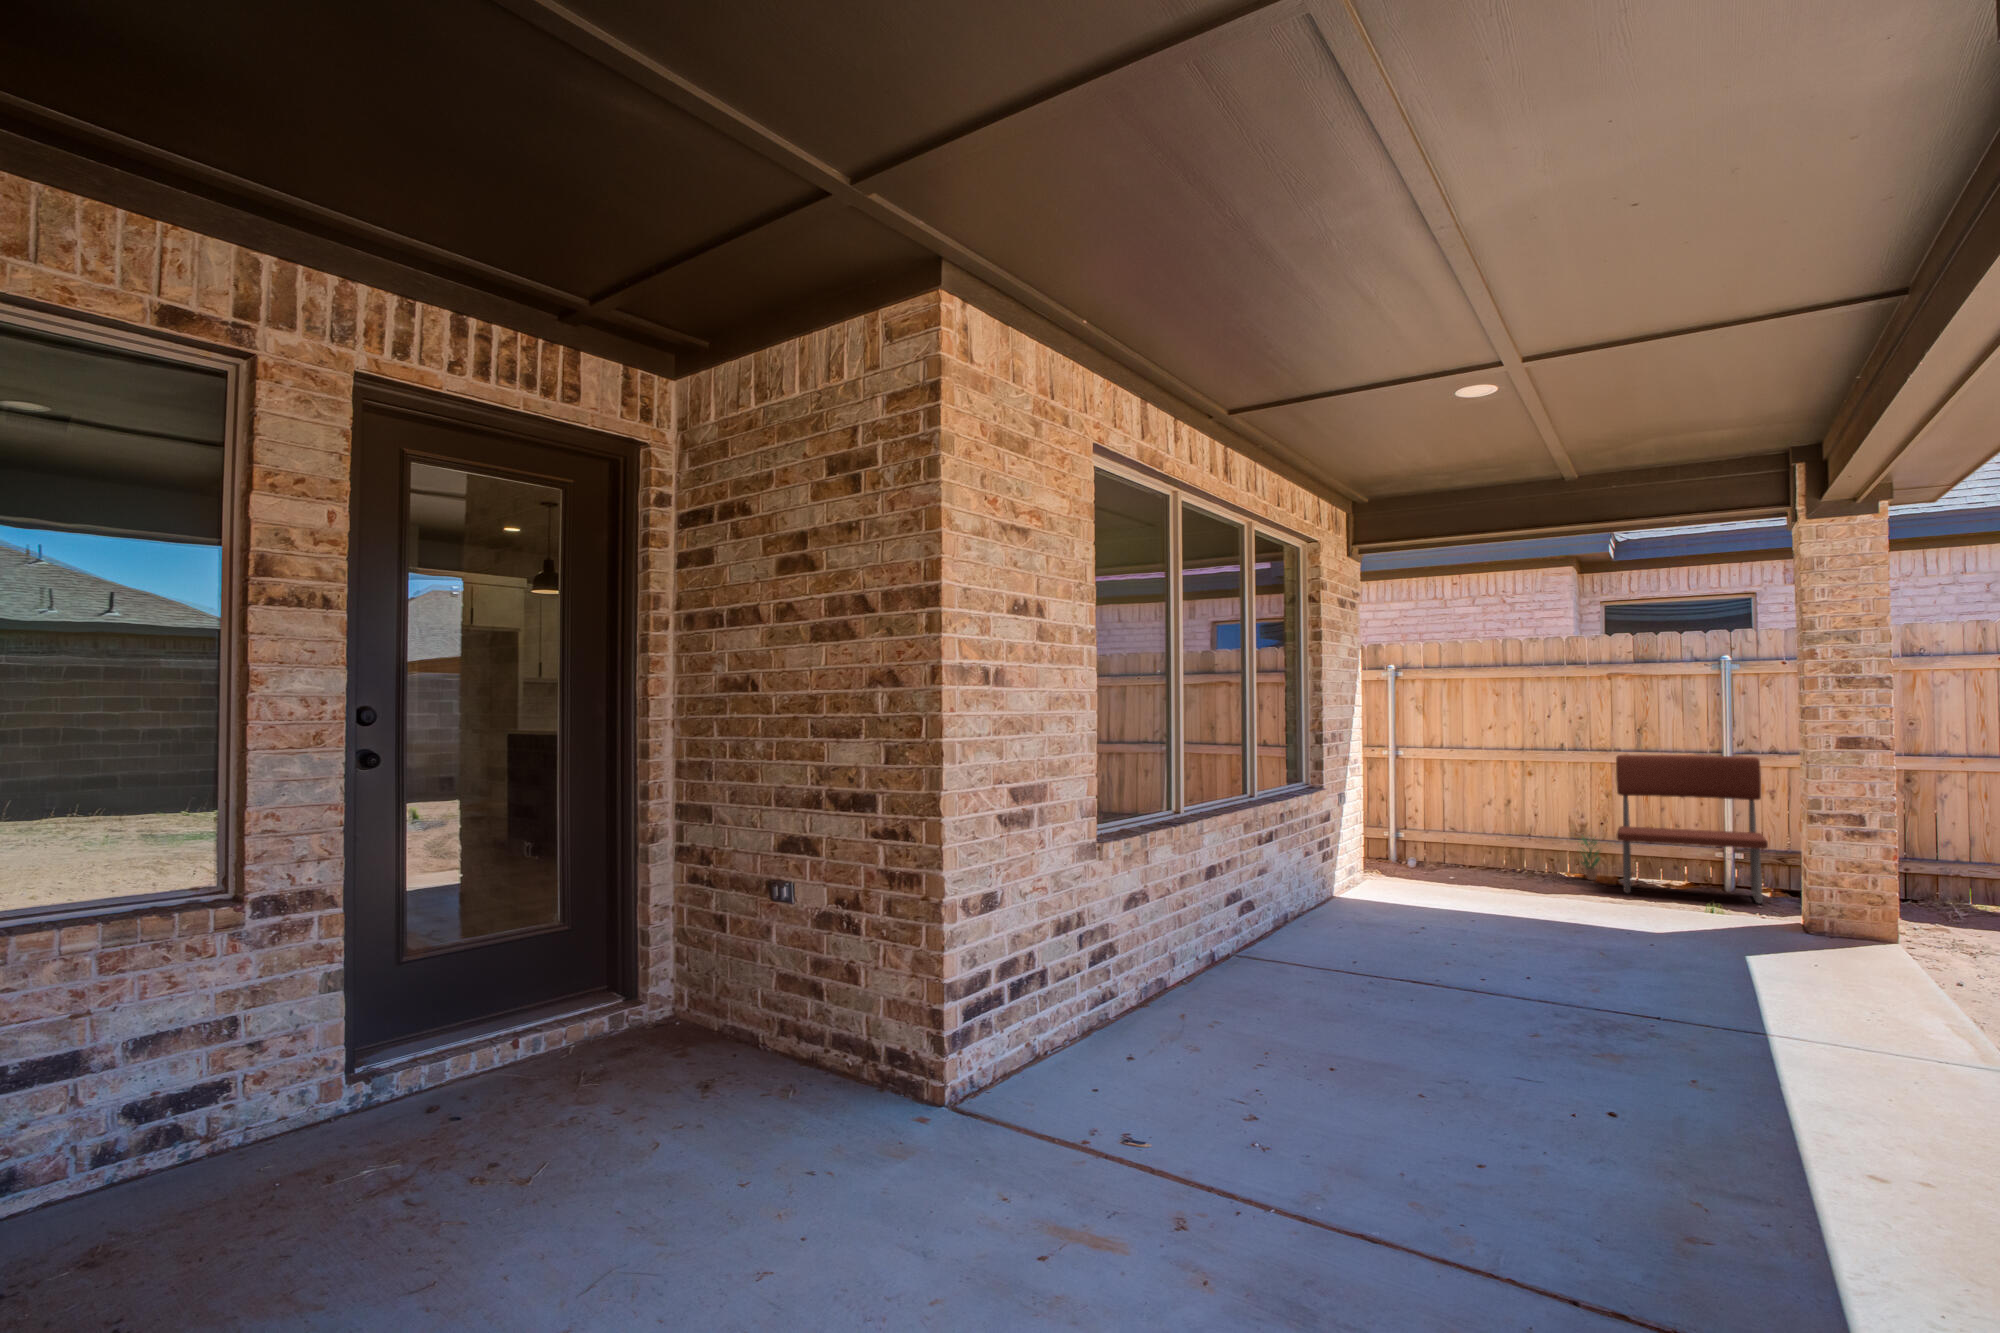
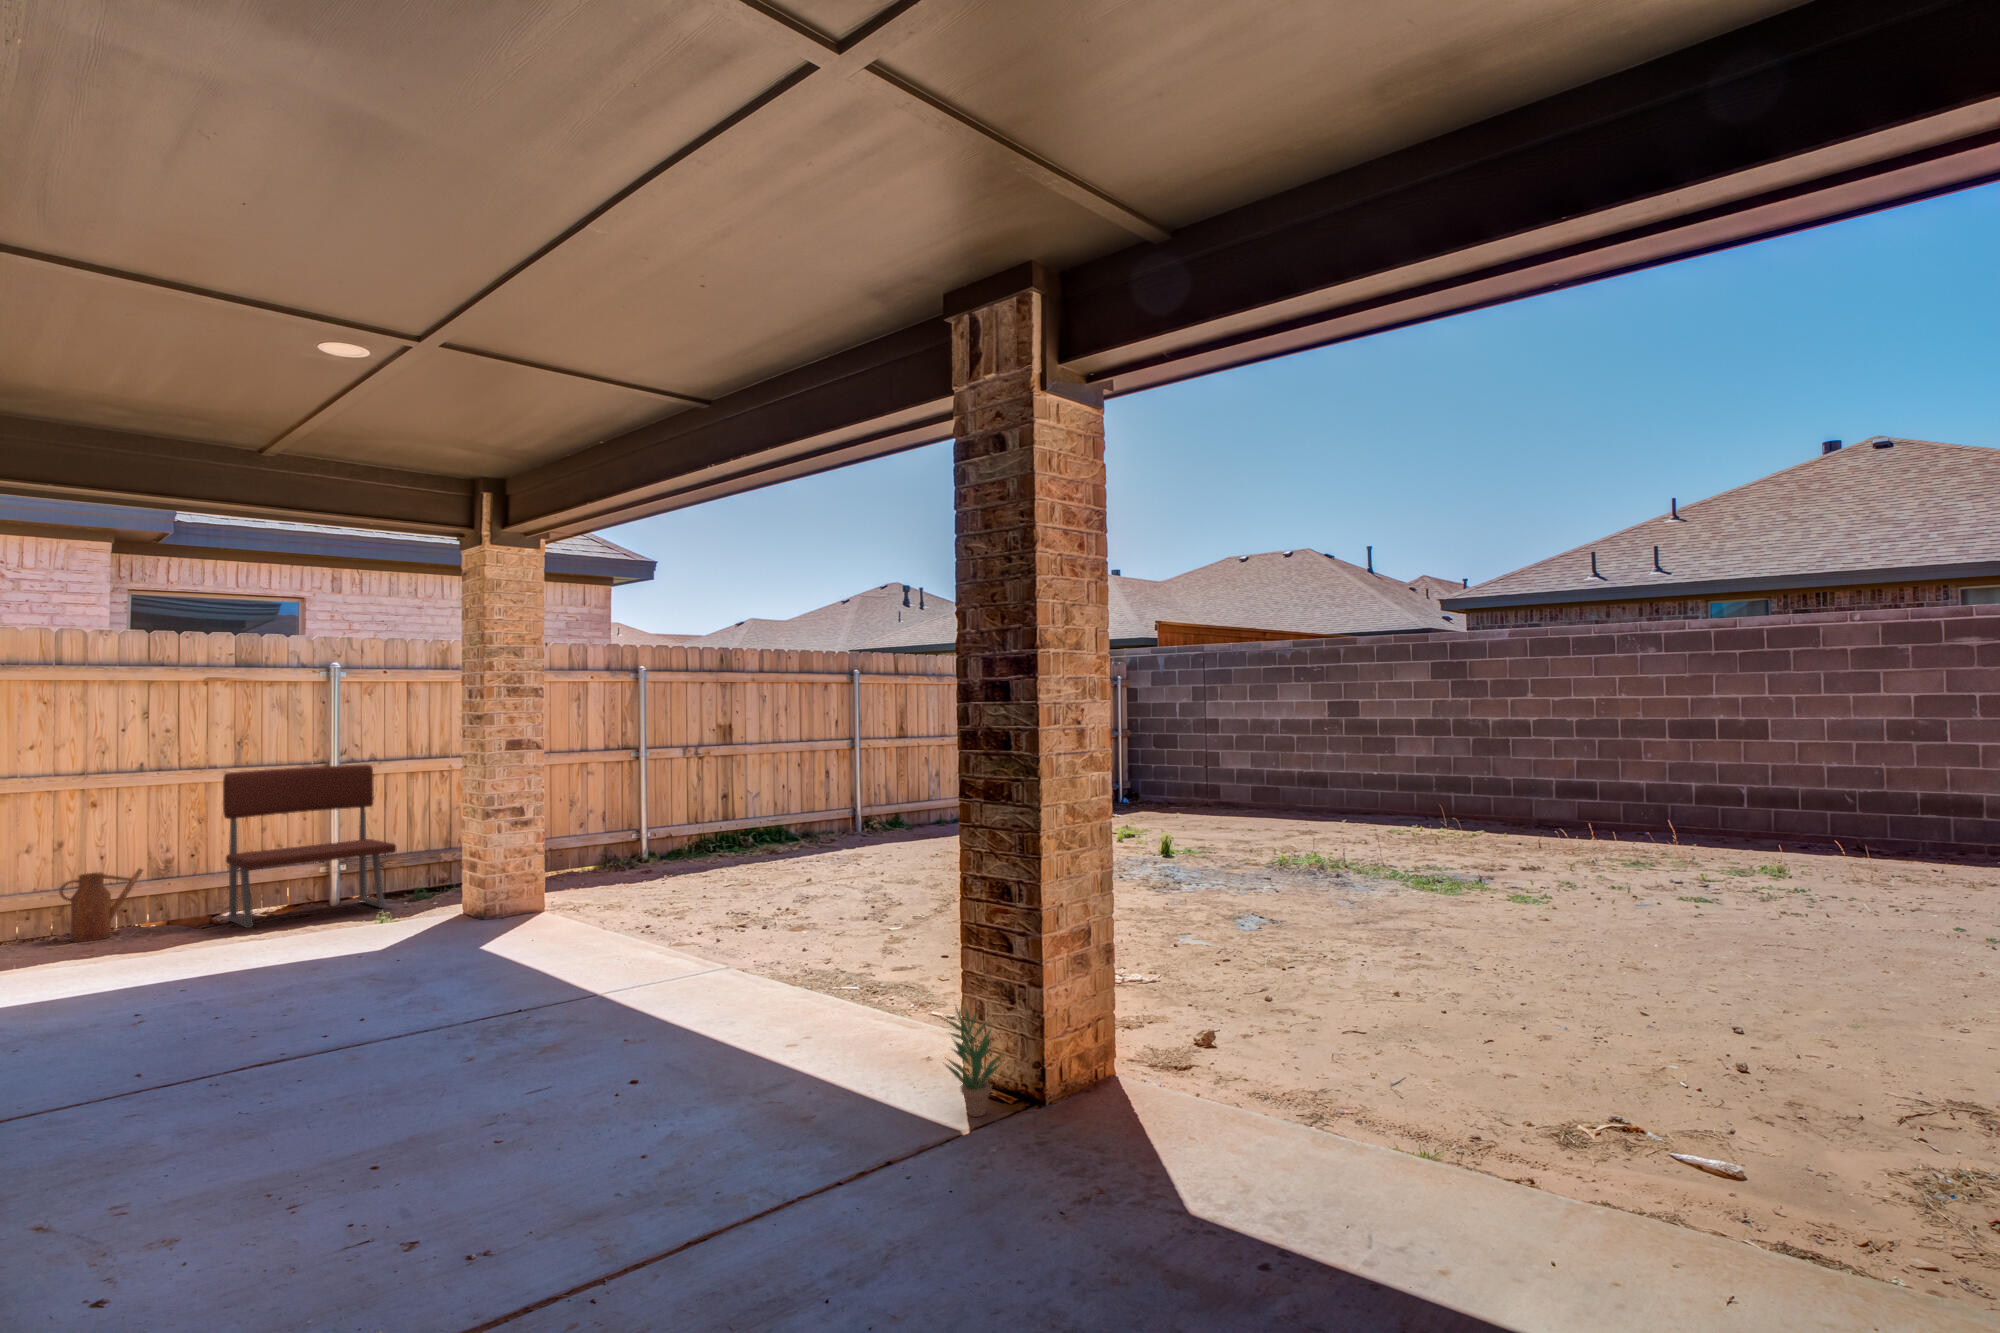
watering can: none [1505,825,1559,878] -> present [59,869,143,942]
potted plant: present [1580,838,1600,880] -> present [946,1007,1004,1117]

